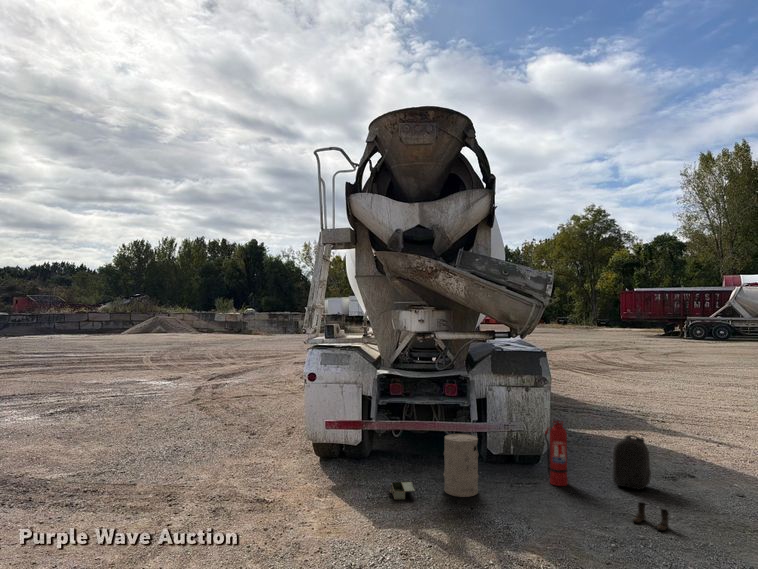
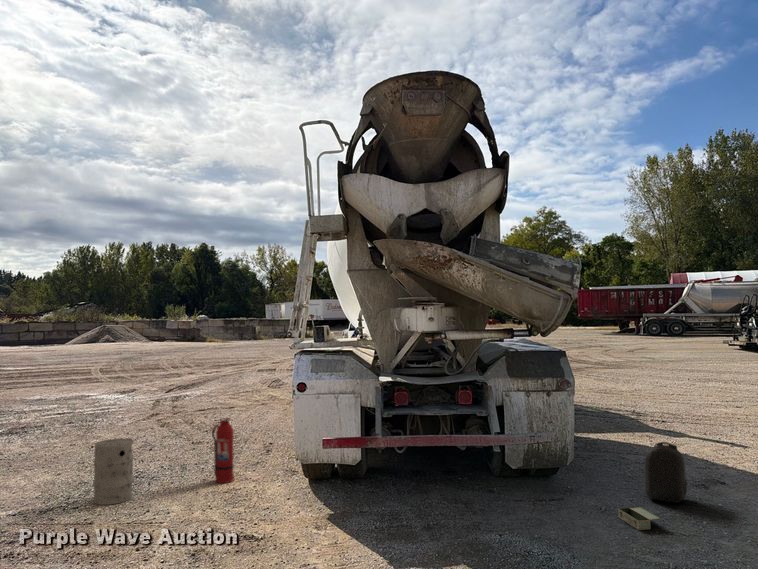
fire extinguisher: present [545,421,568,486] -> present [212,418,234,483]
trash can: present [444,434,479,497] -> present [93,439,134,505]
toolbox: present [390,481,415,499] -> present [618,506,661,530]
boots: present [633,502,669,531] -> none [685,520,728,553]

